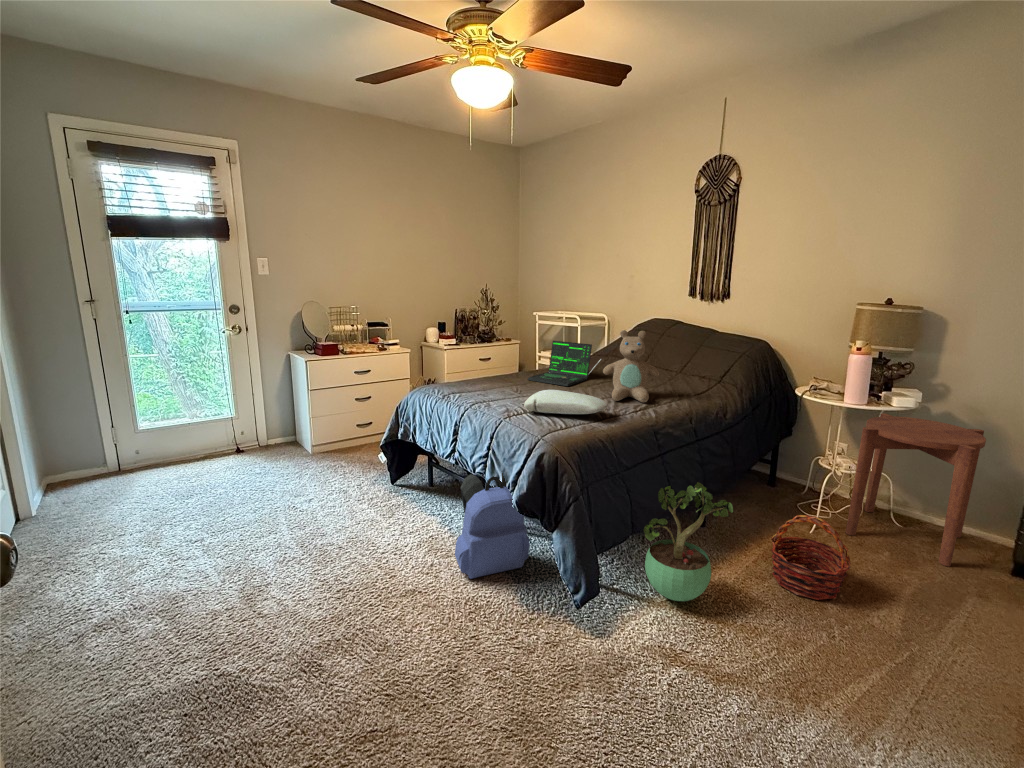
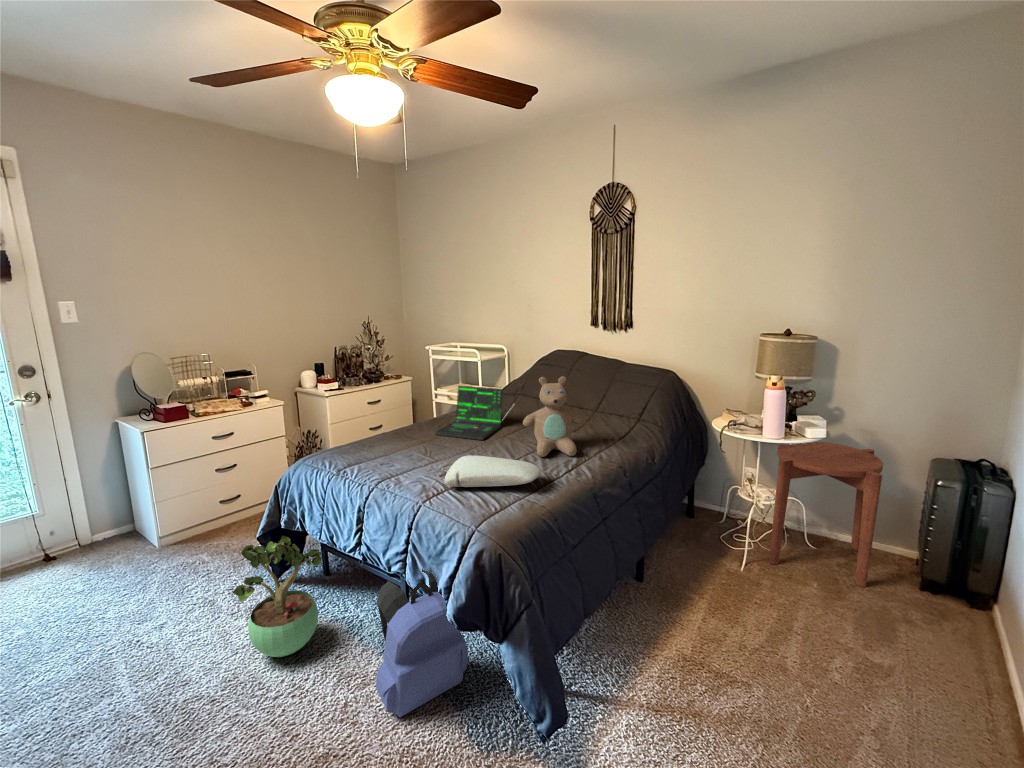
potted plant: present [643,482,733,601] -> present [233,536,322,657]
basket: present [771,515,851,600] -> none [719,567,802,658]

